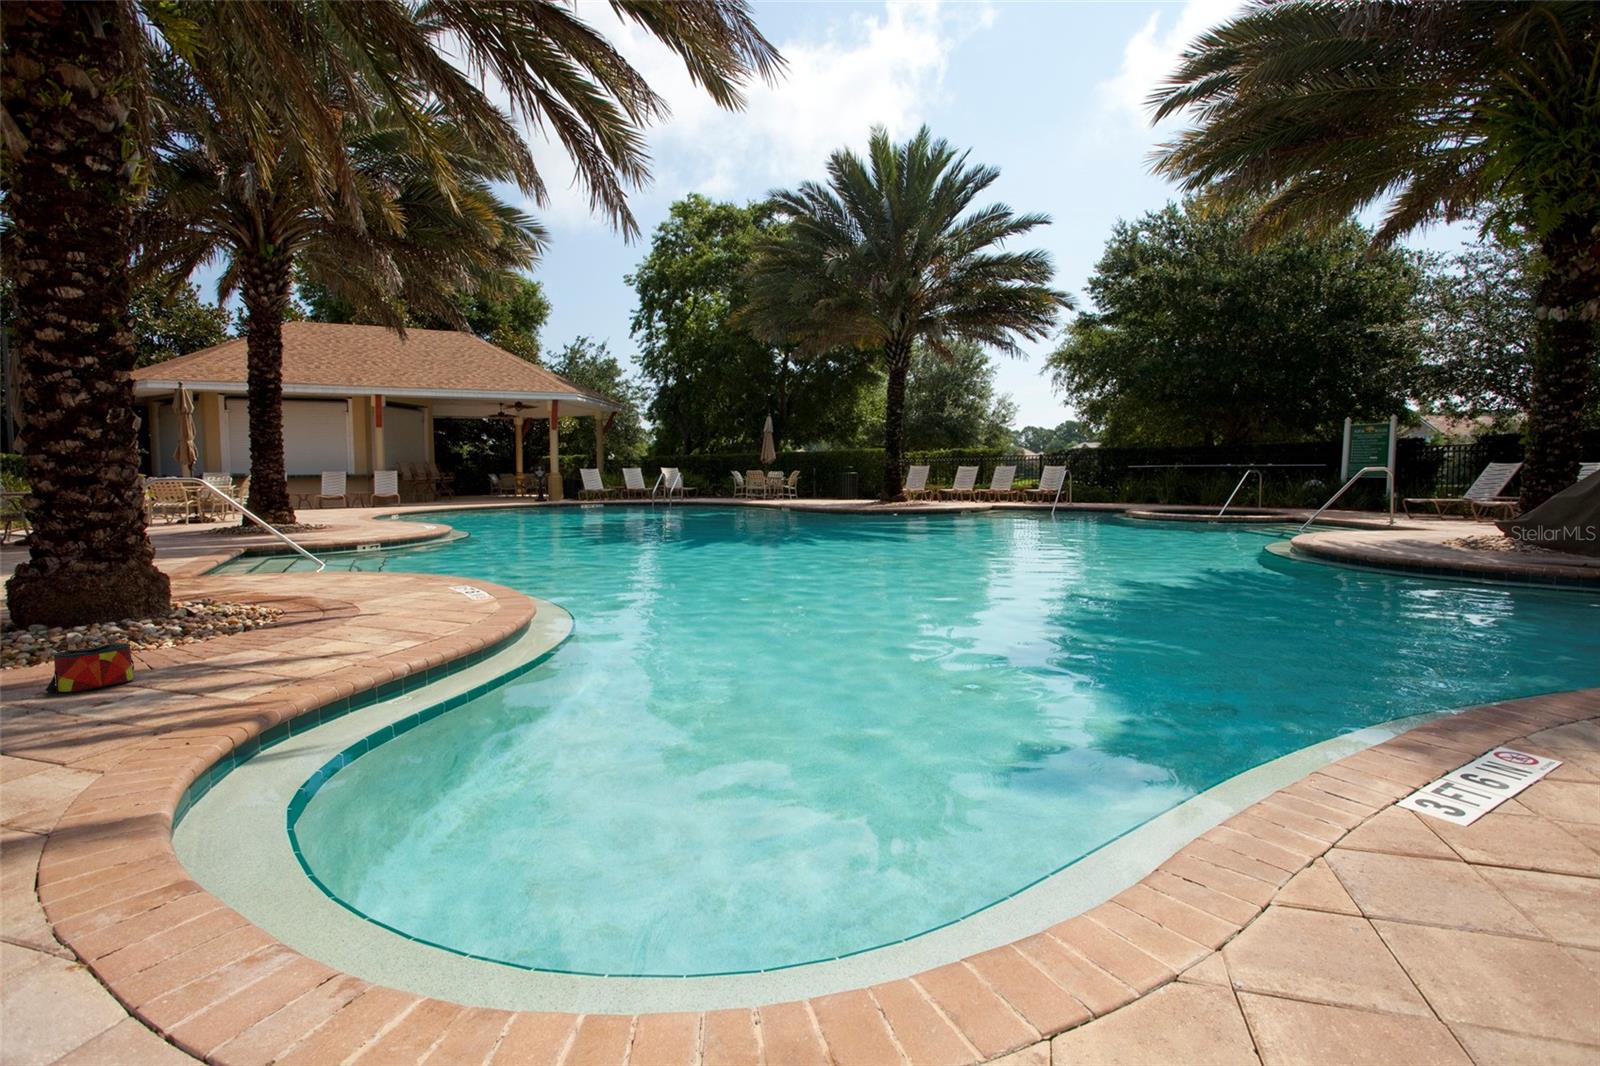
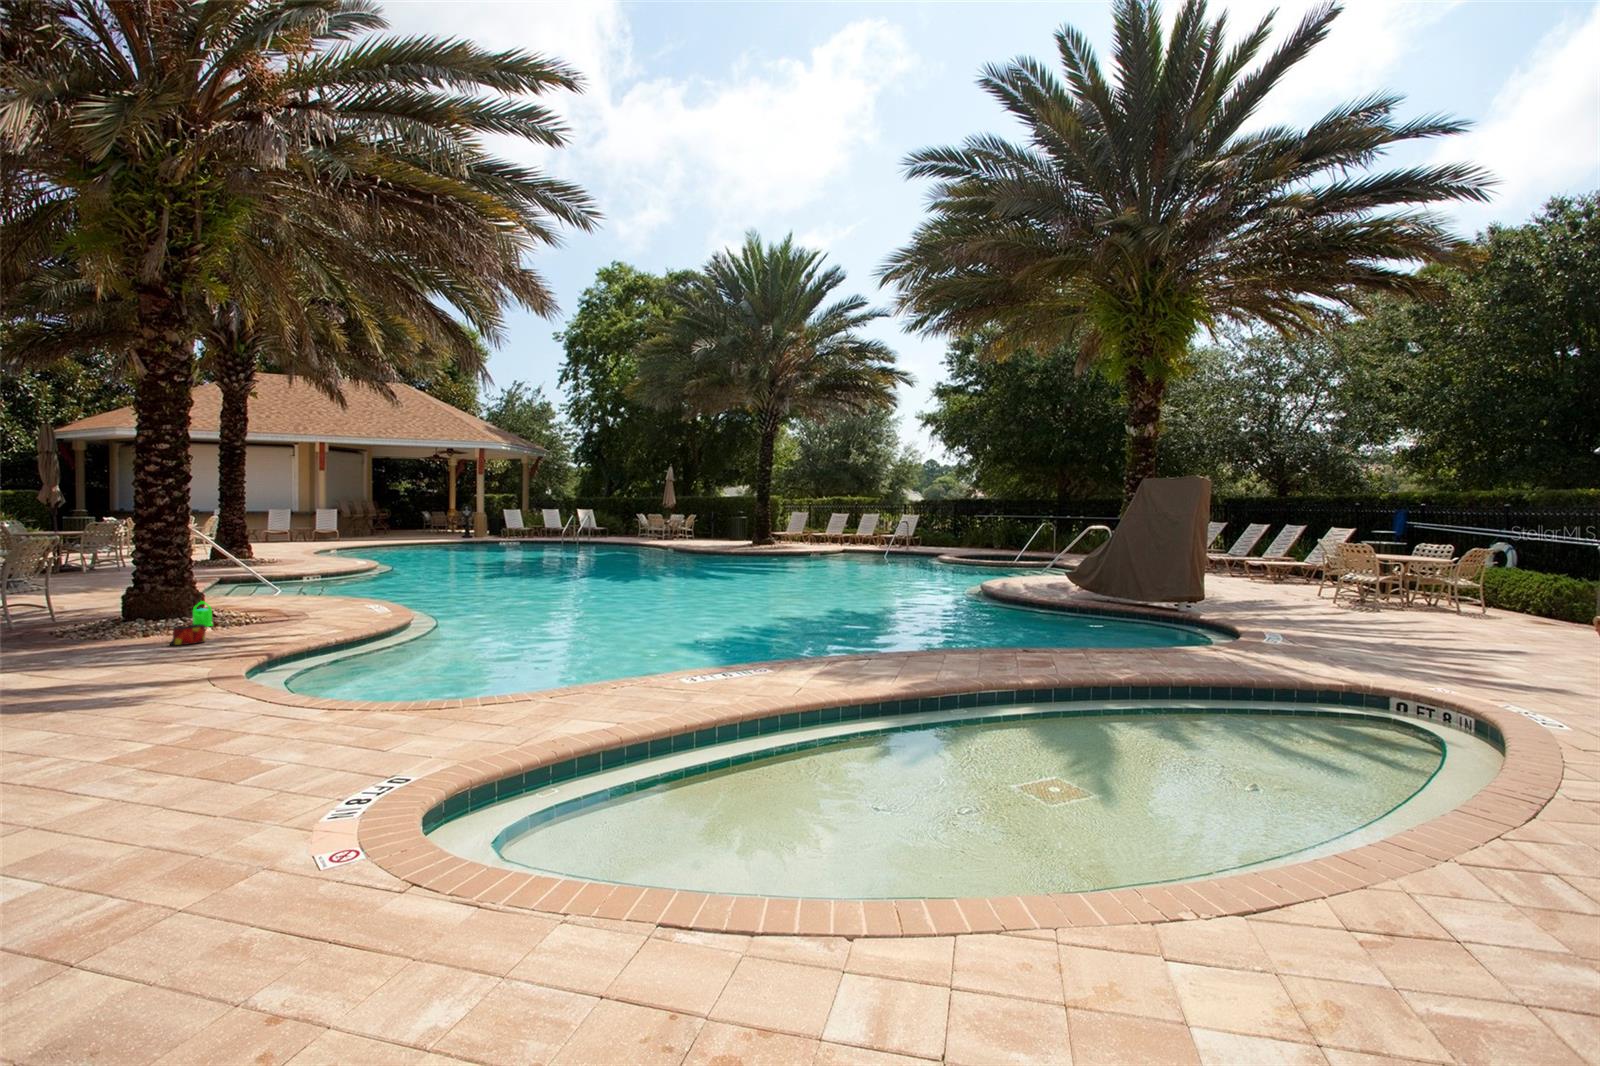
watering can: none [137,589,182,638] -> present [192,601,213,626]

